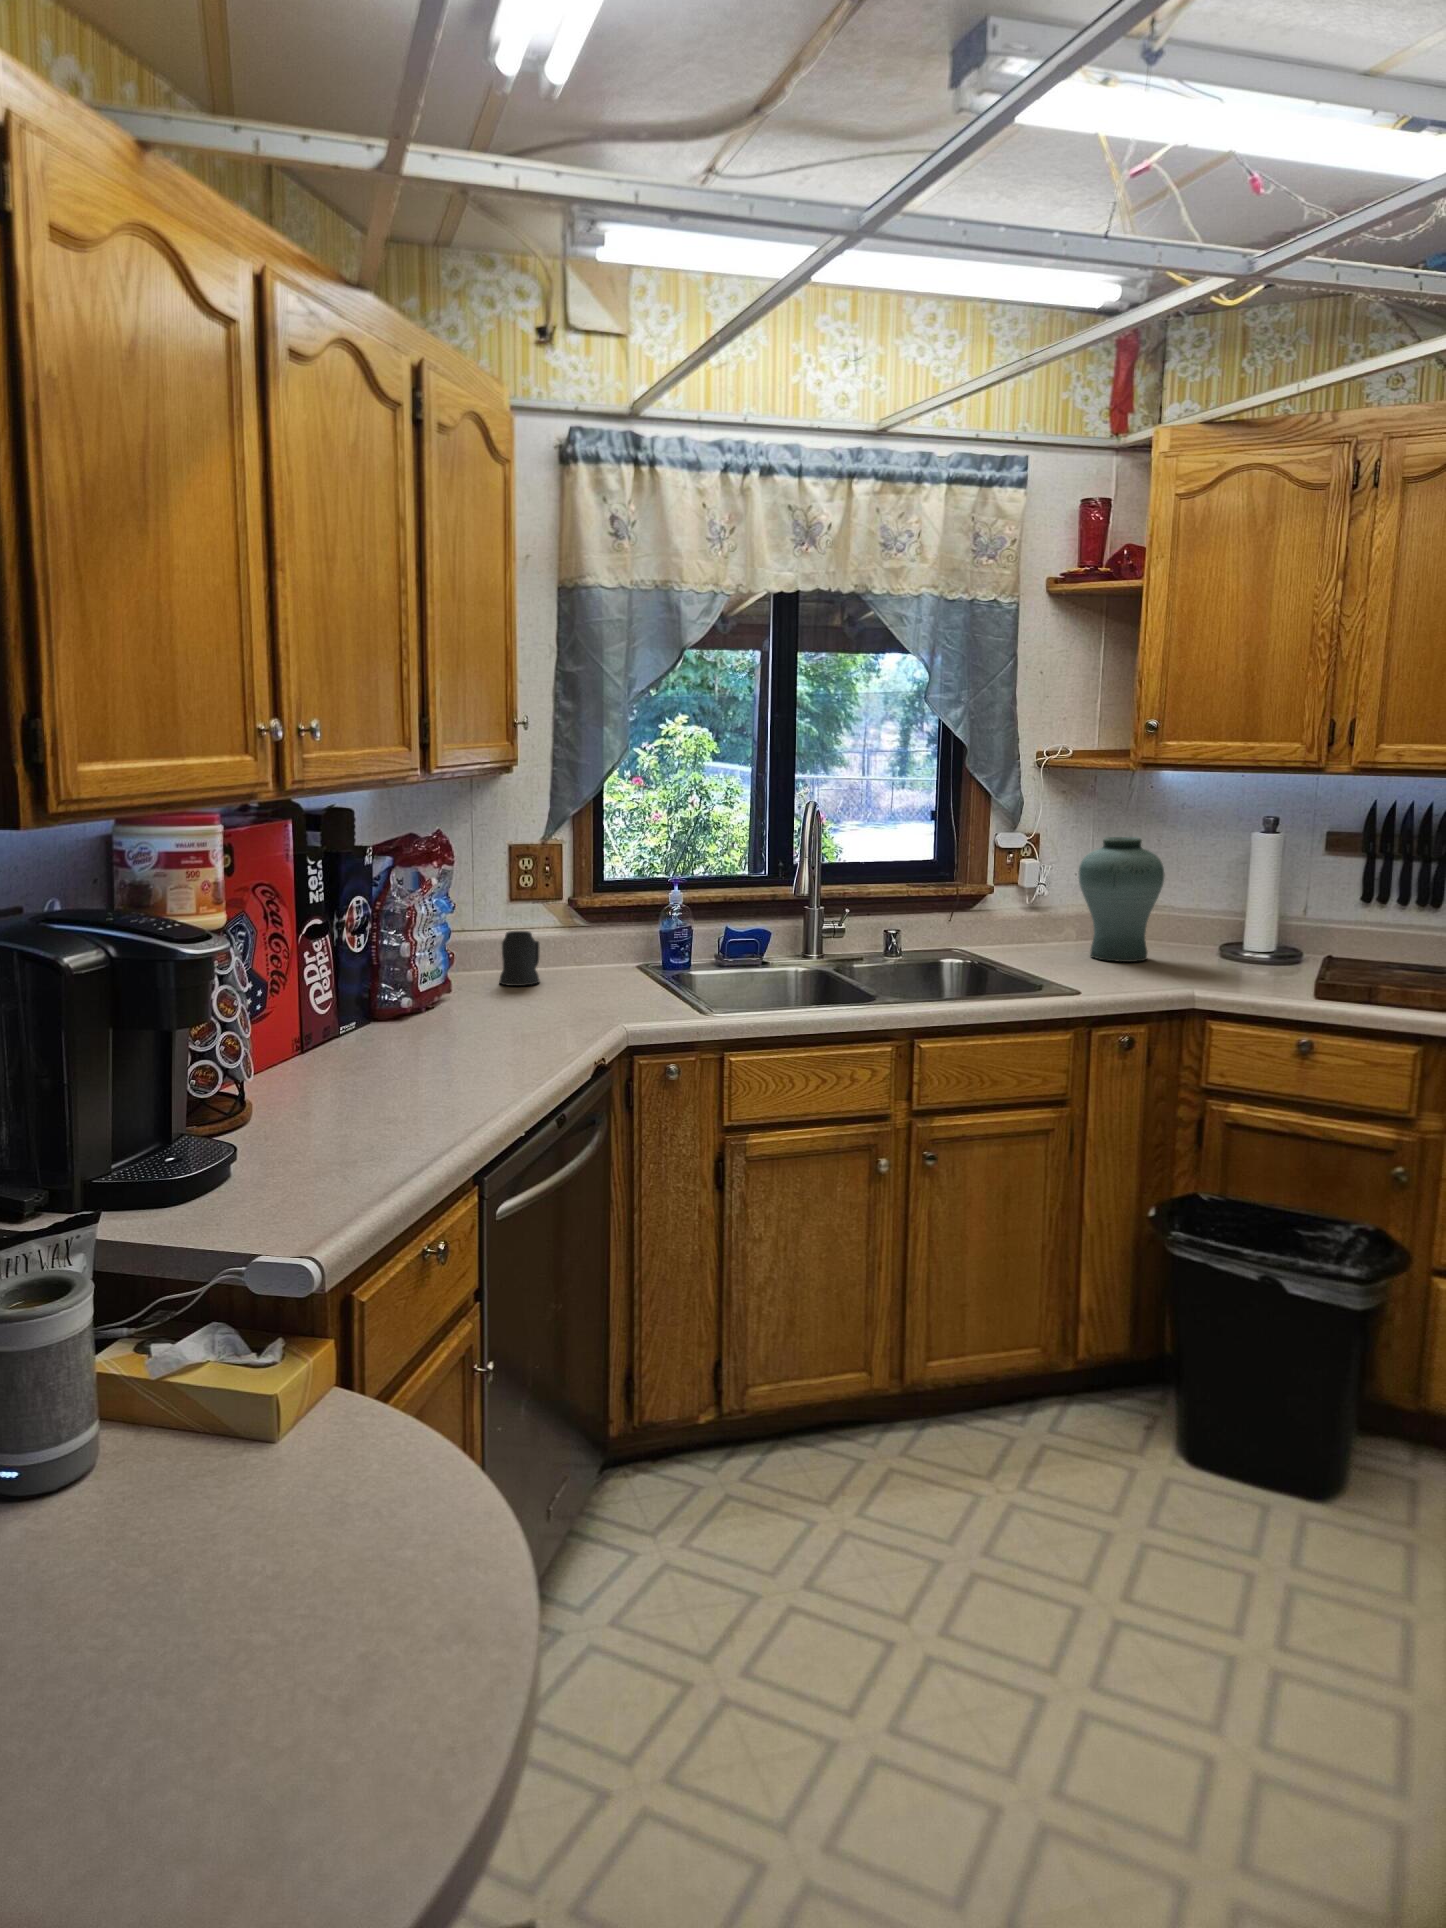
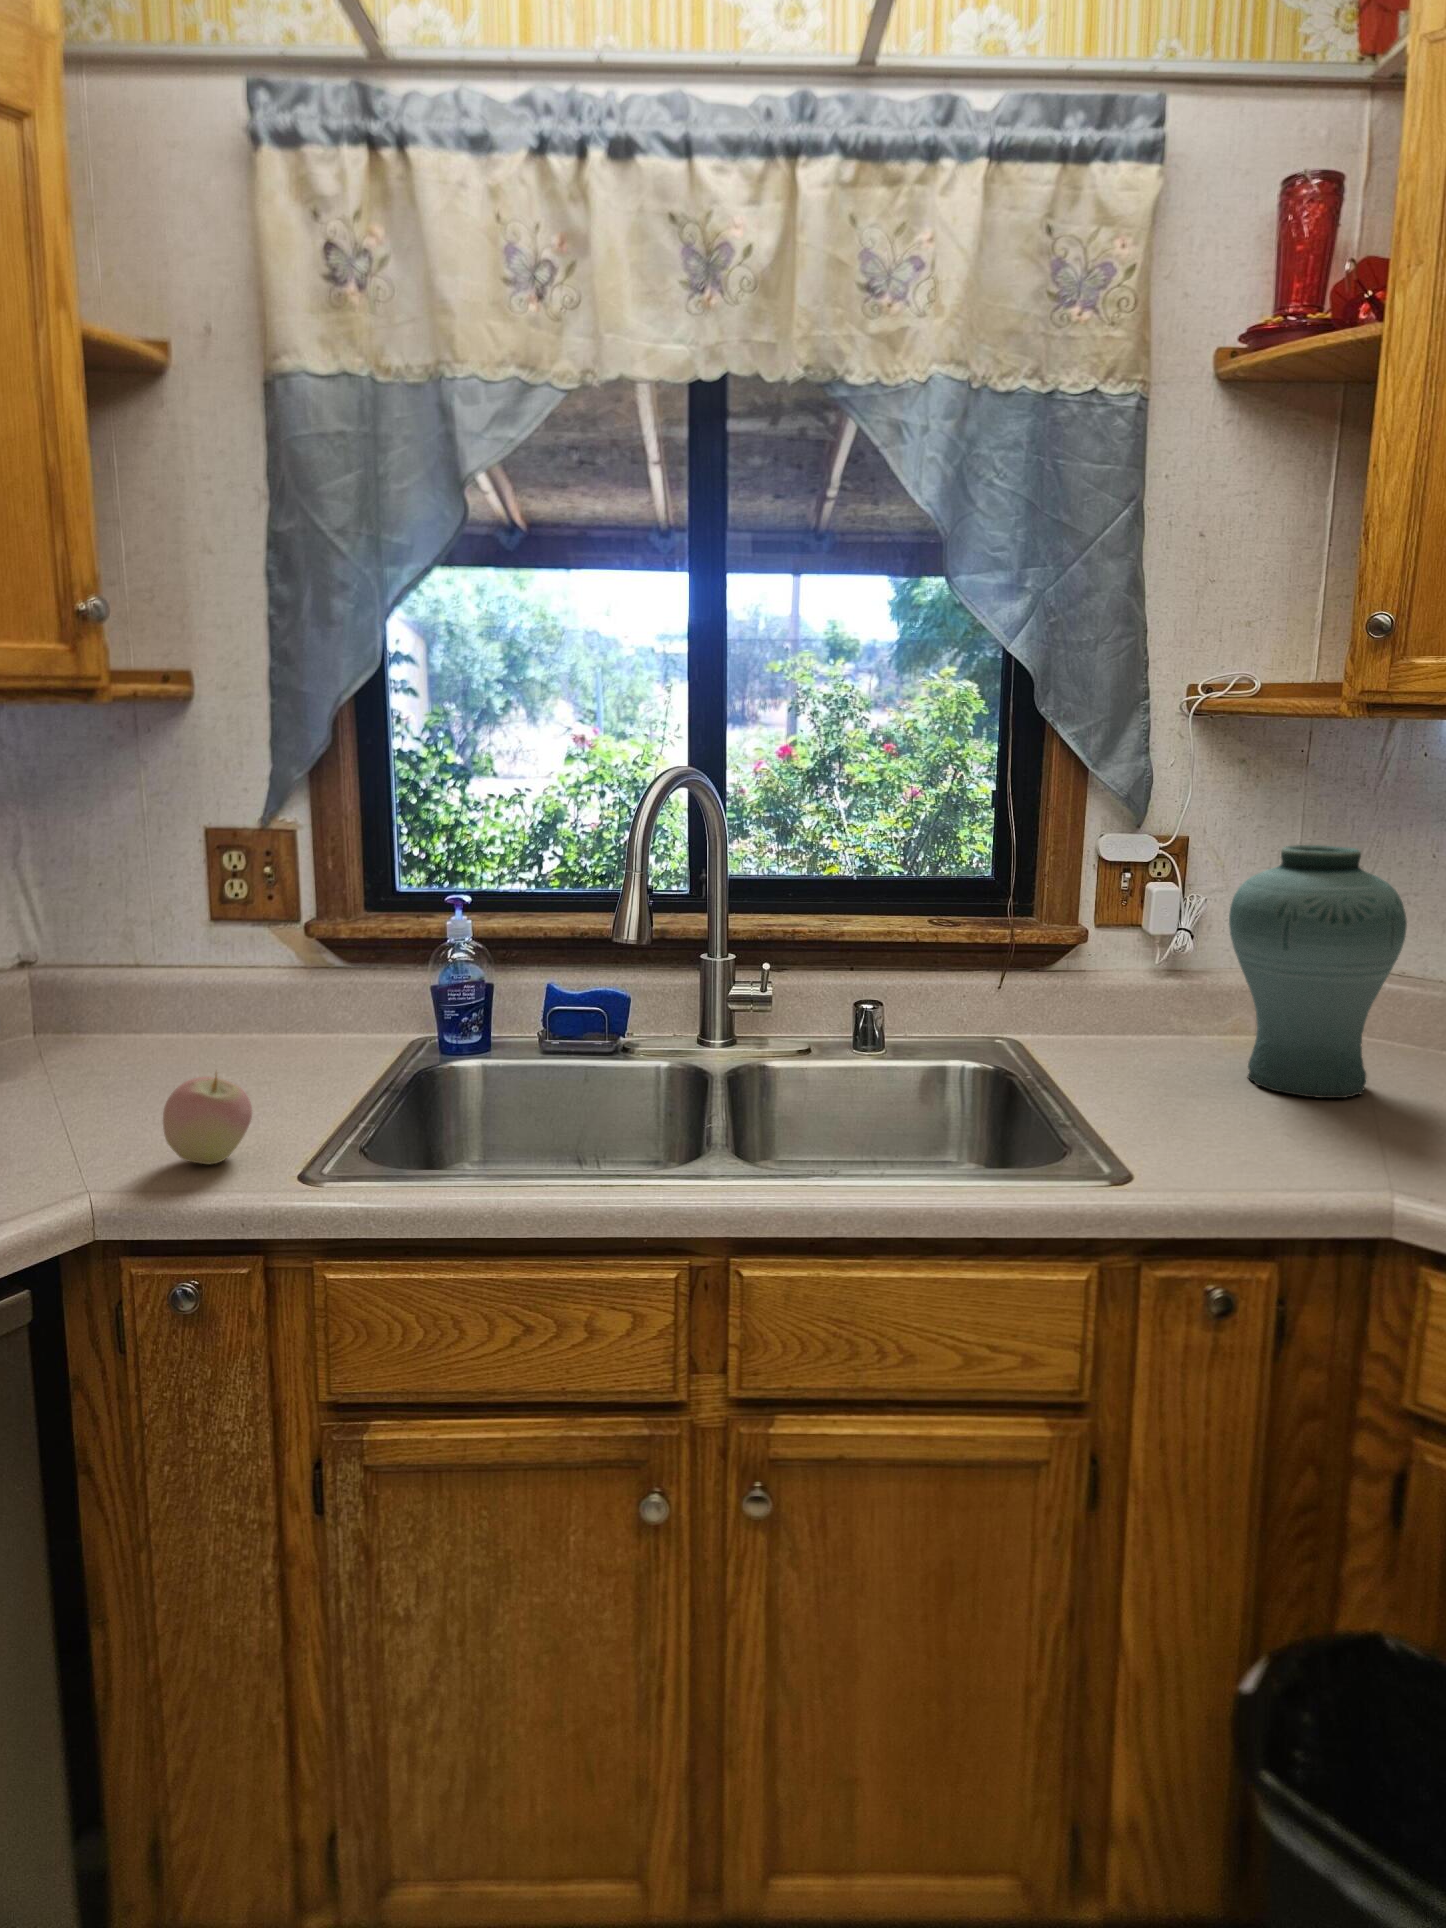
mug: present [499,931,540,986] -> none [115,973,207,1070]
apple: none [632,963,673,1012] -> present [163,1074,252,1164]

